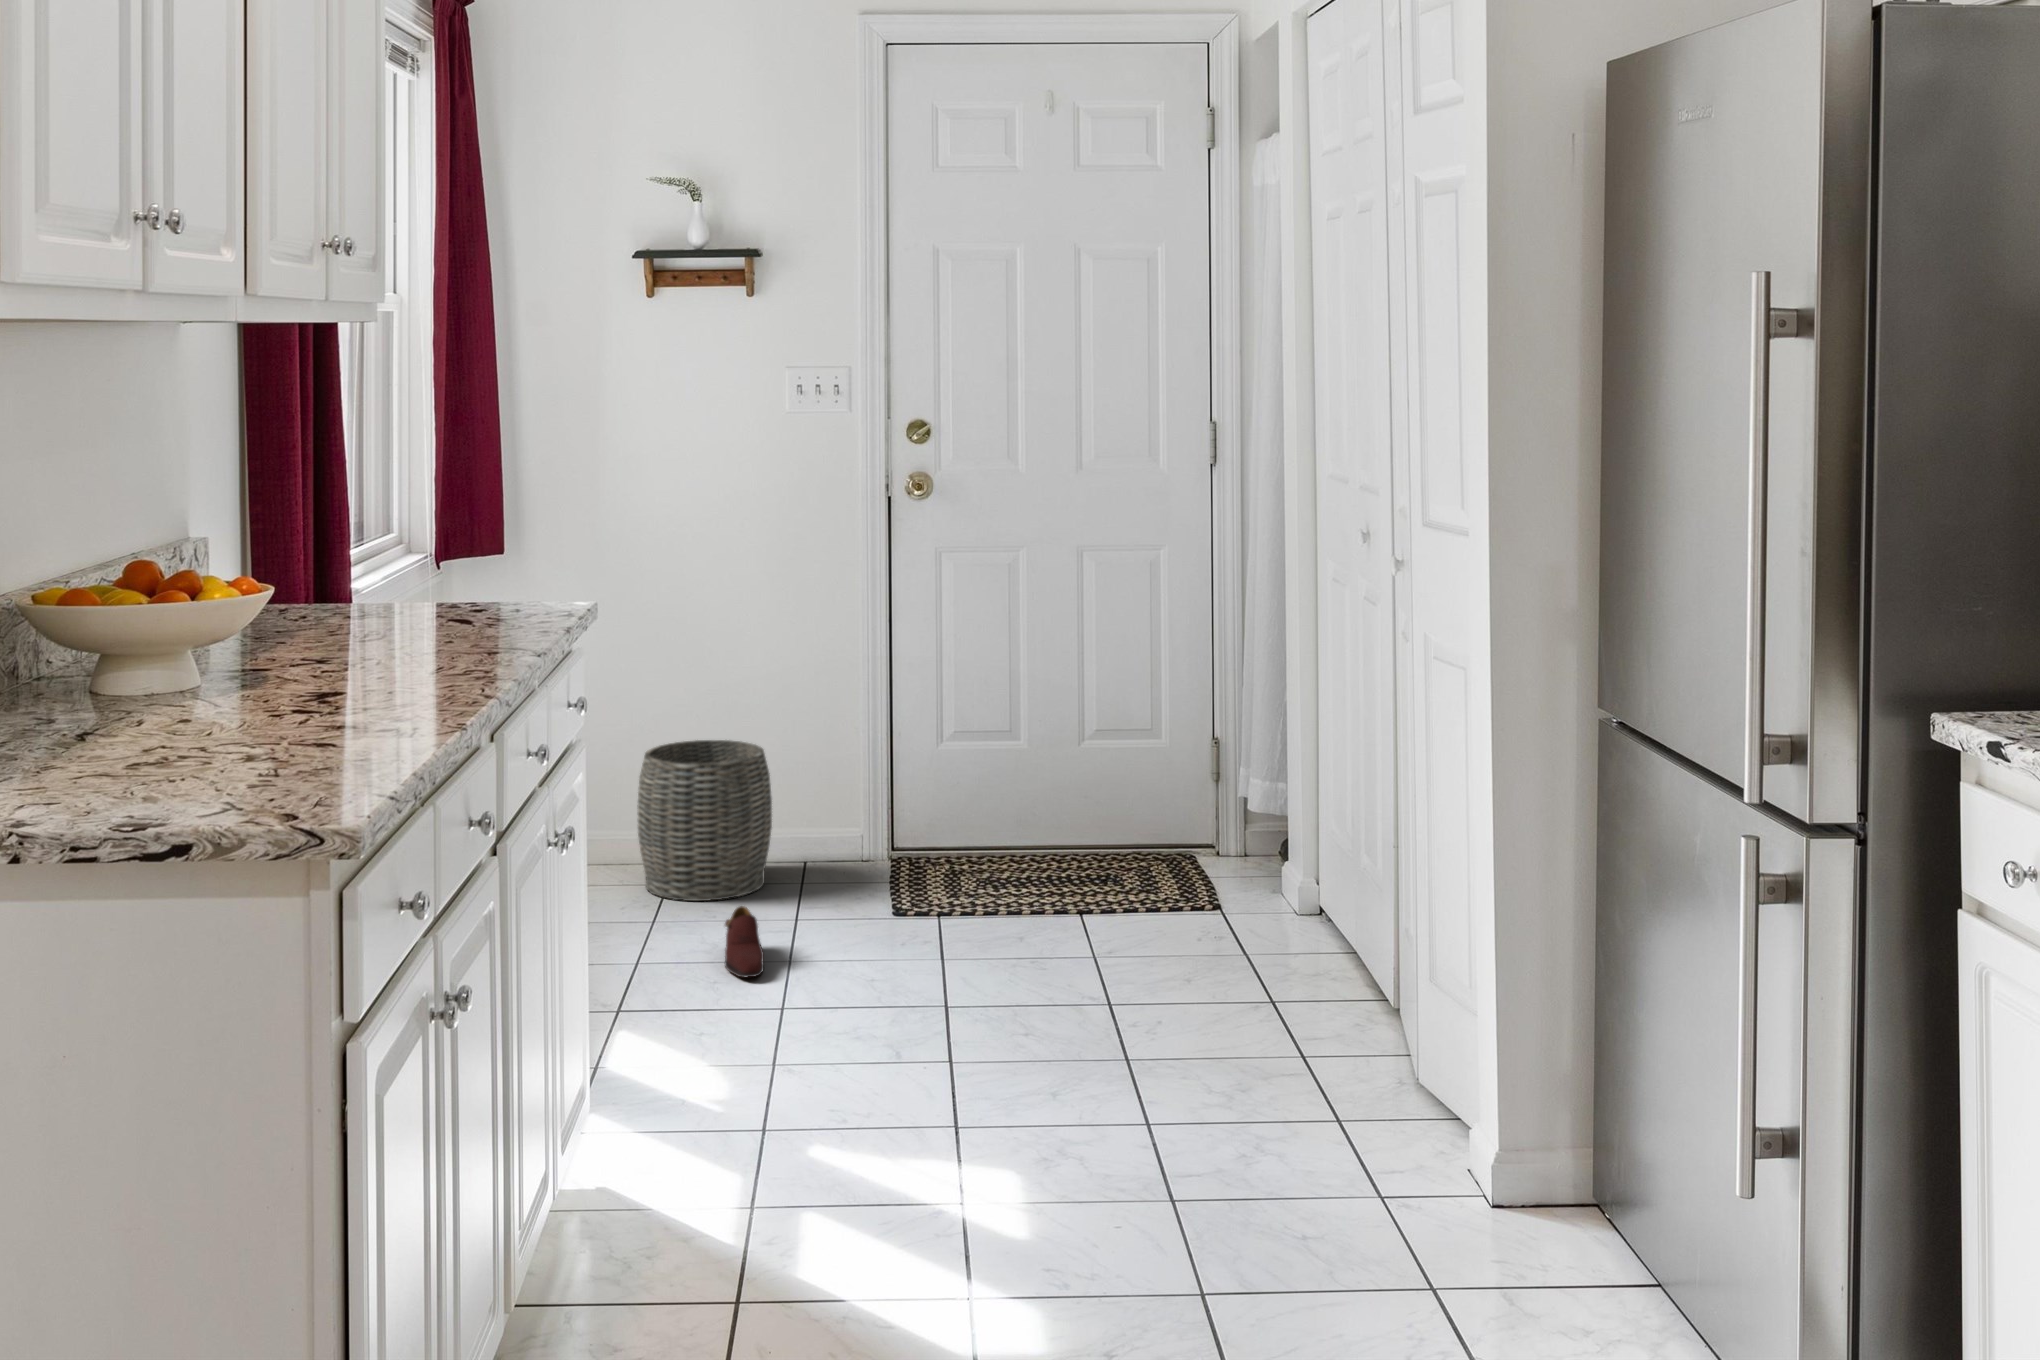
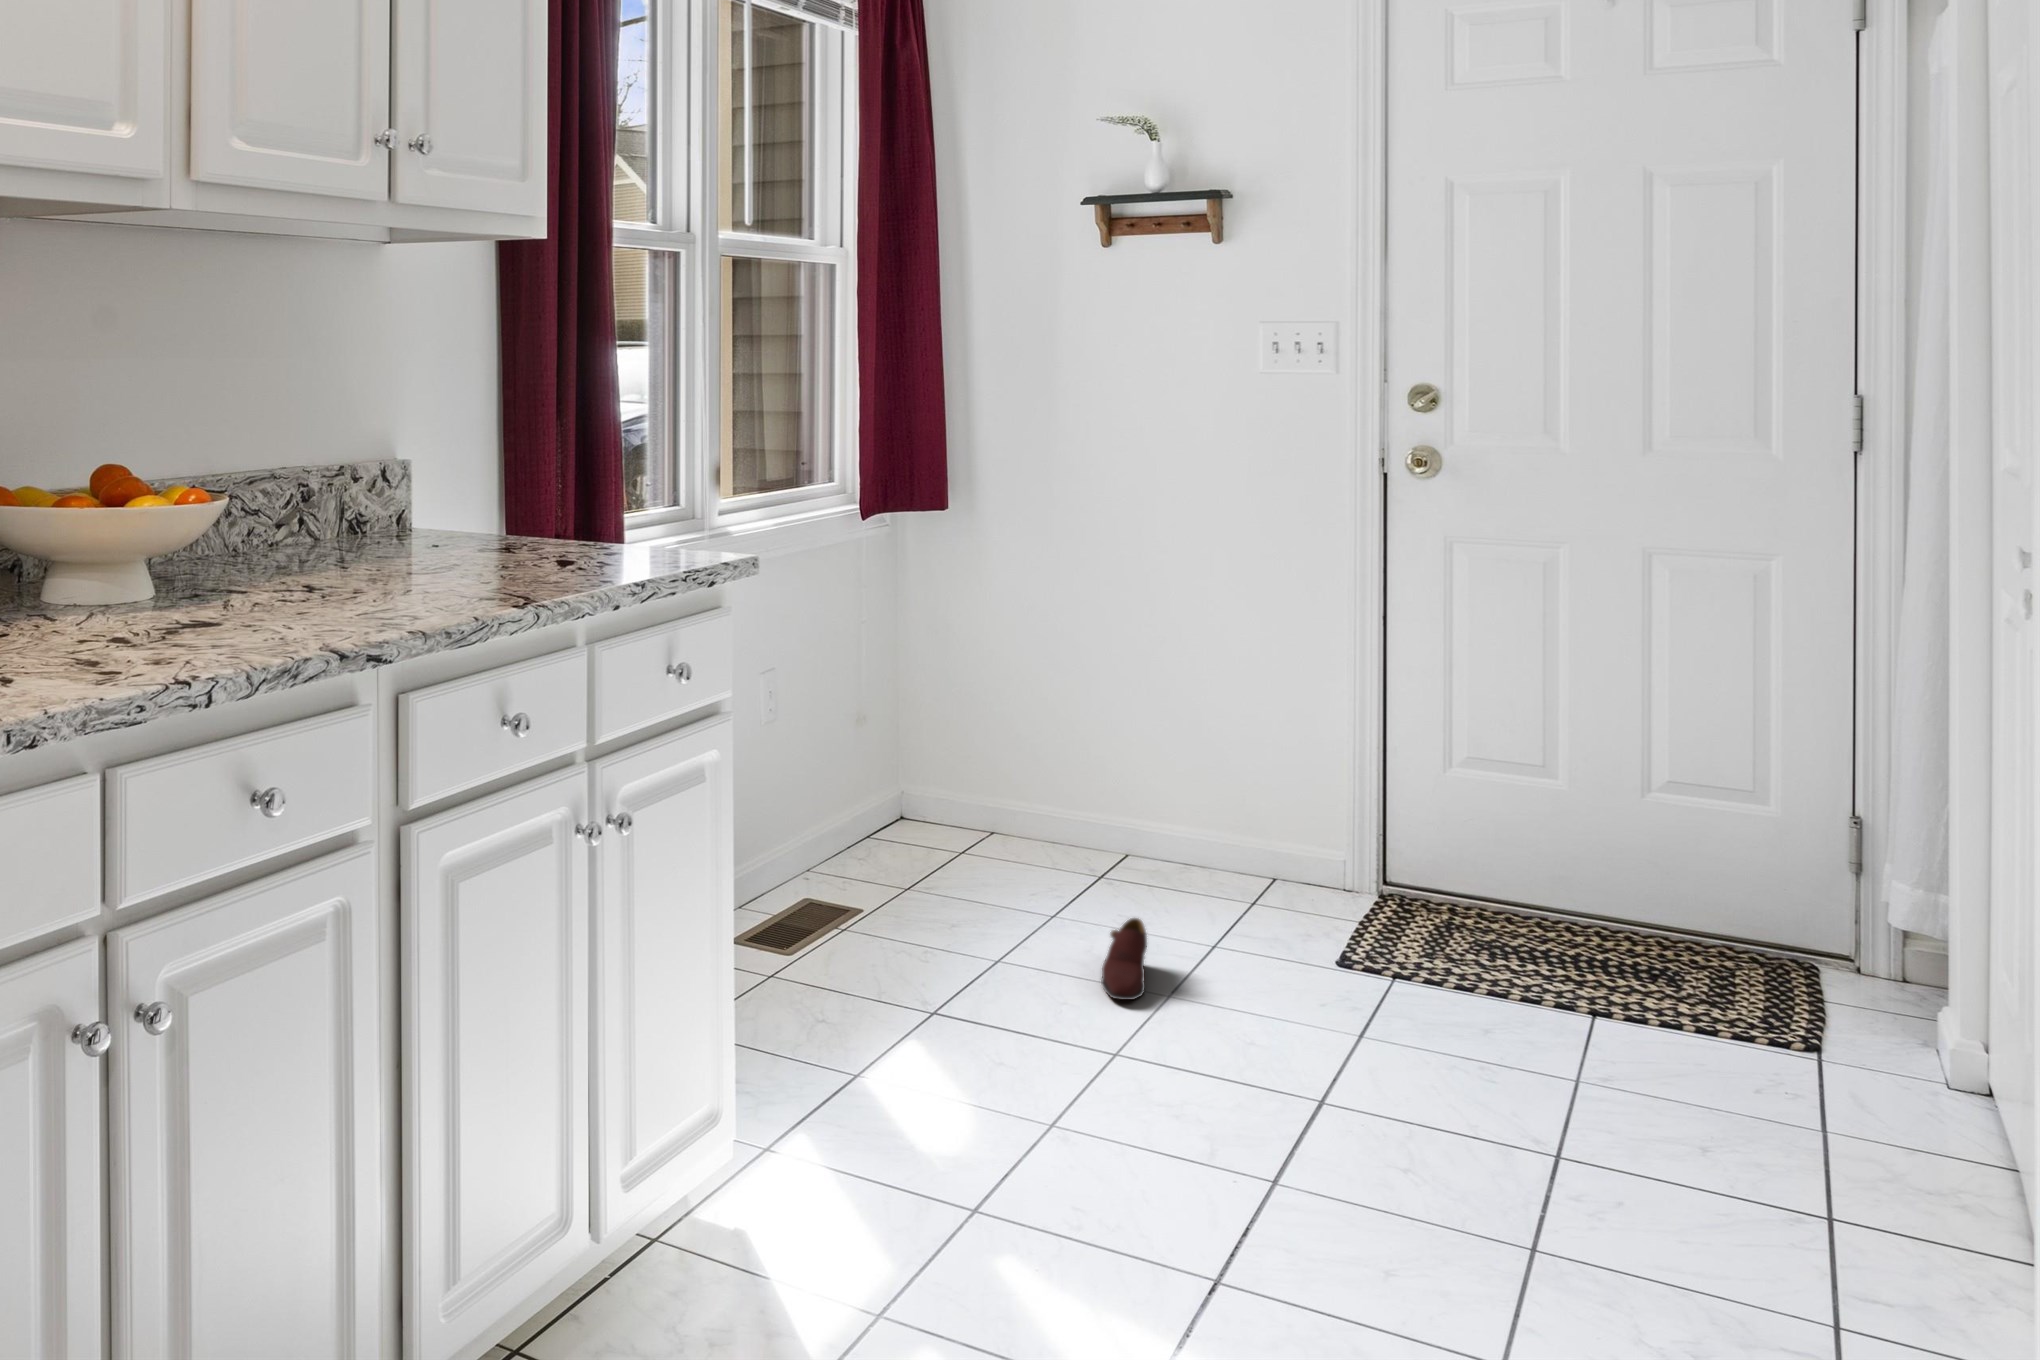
woven basket: present [638,740,772,901] -> none [1068,726,1221,905]

